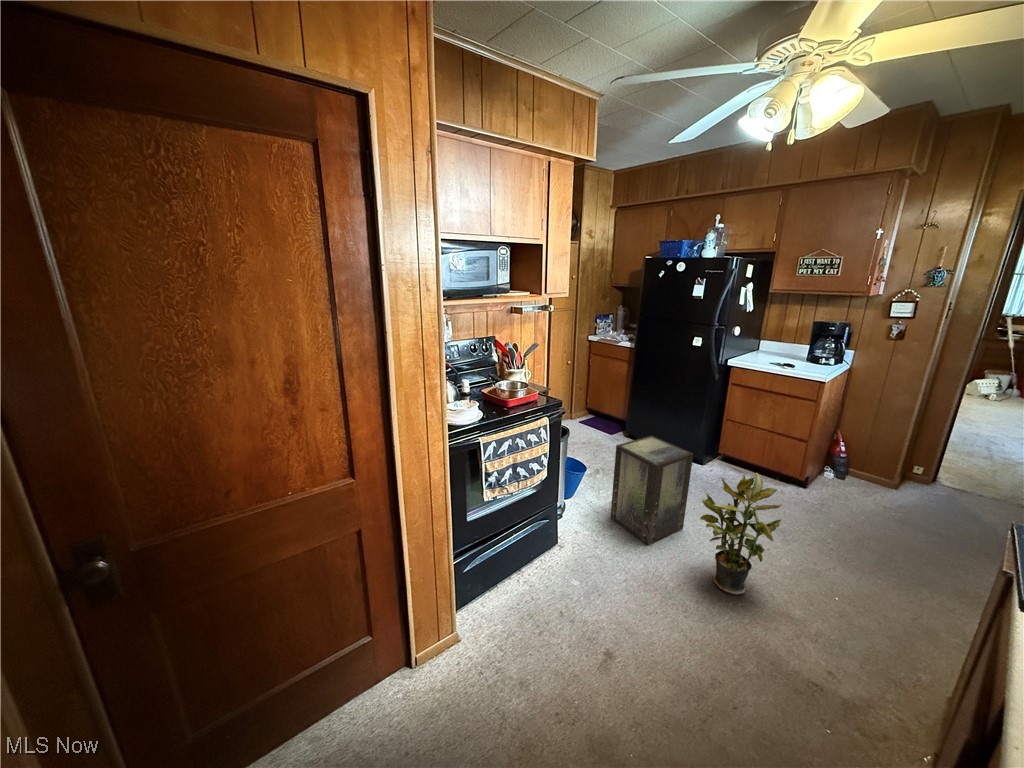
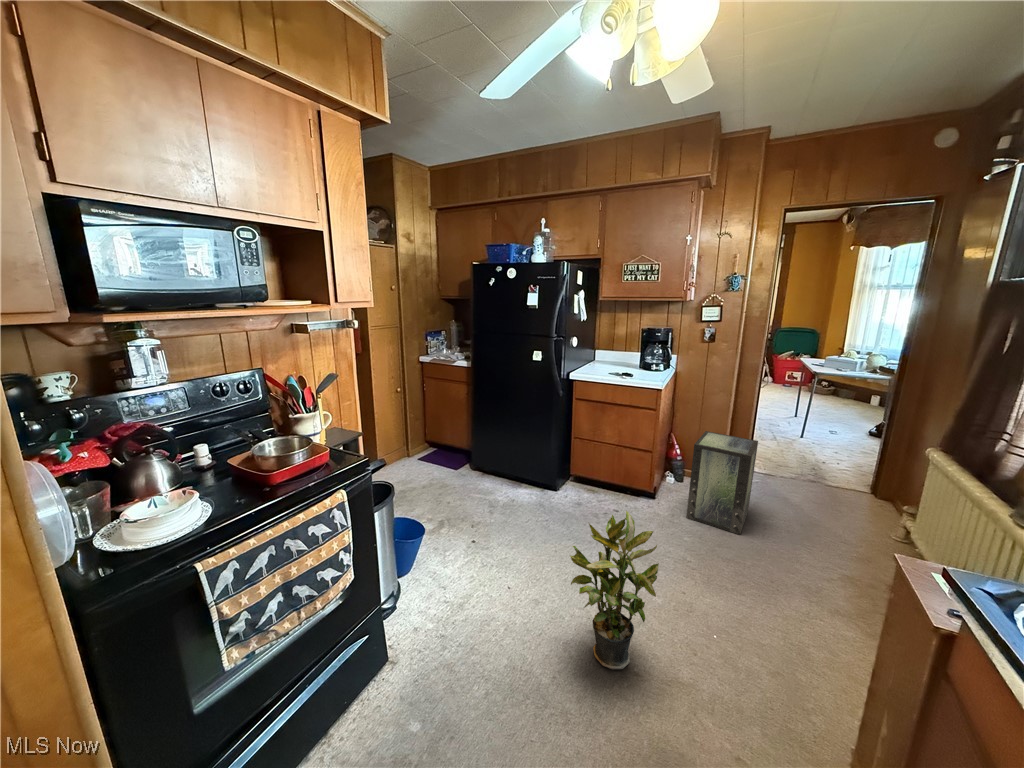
storage box: present [611,436,693,545] -> present [686,431,758,535]

